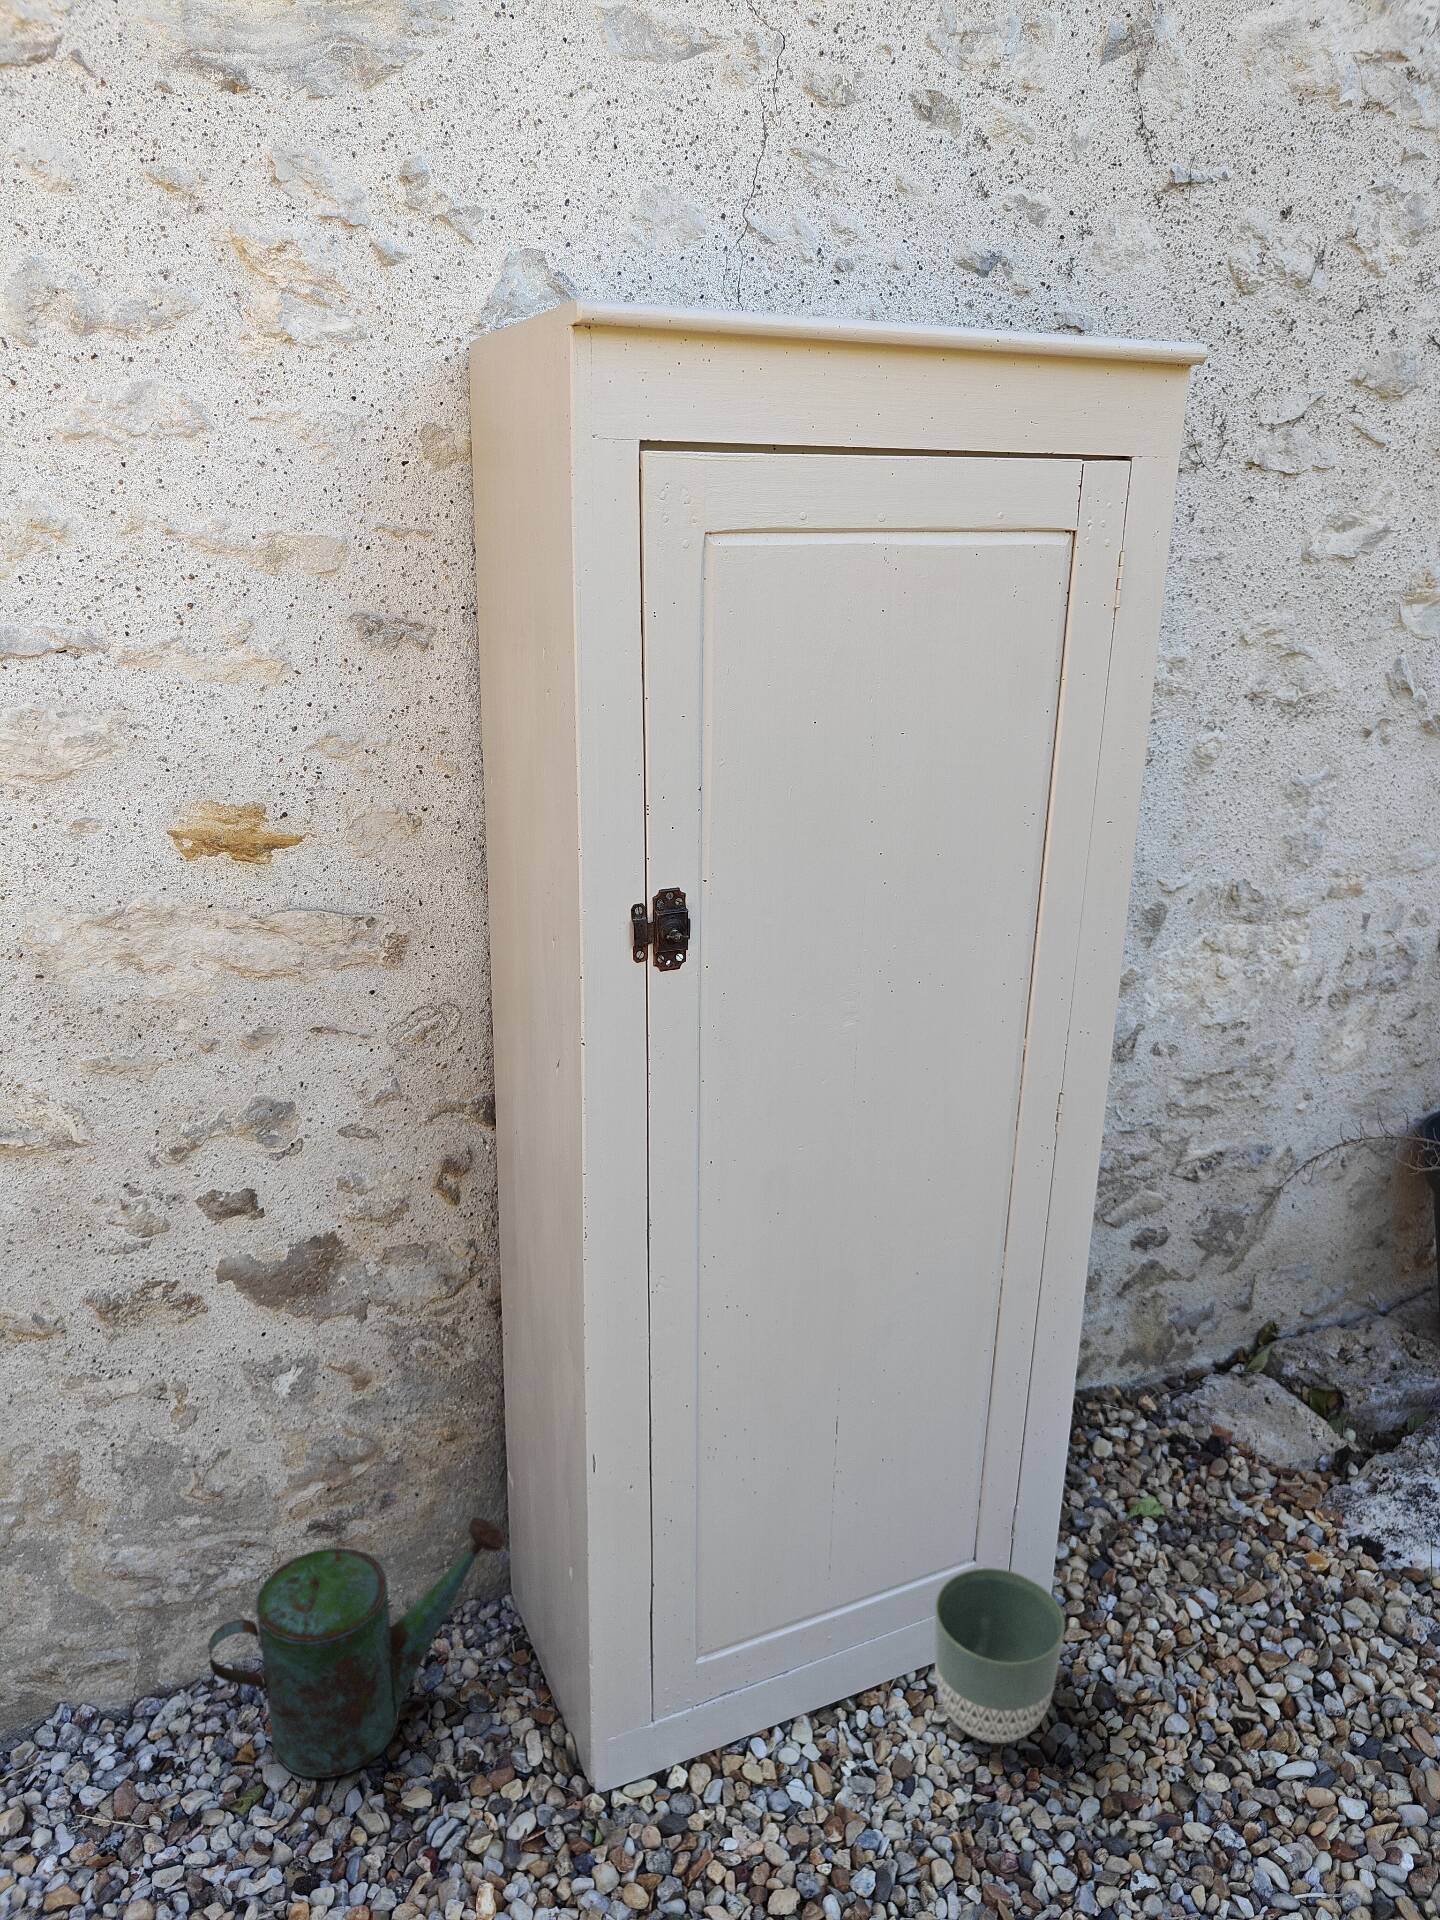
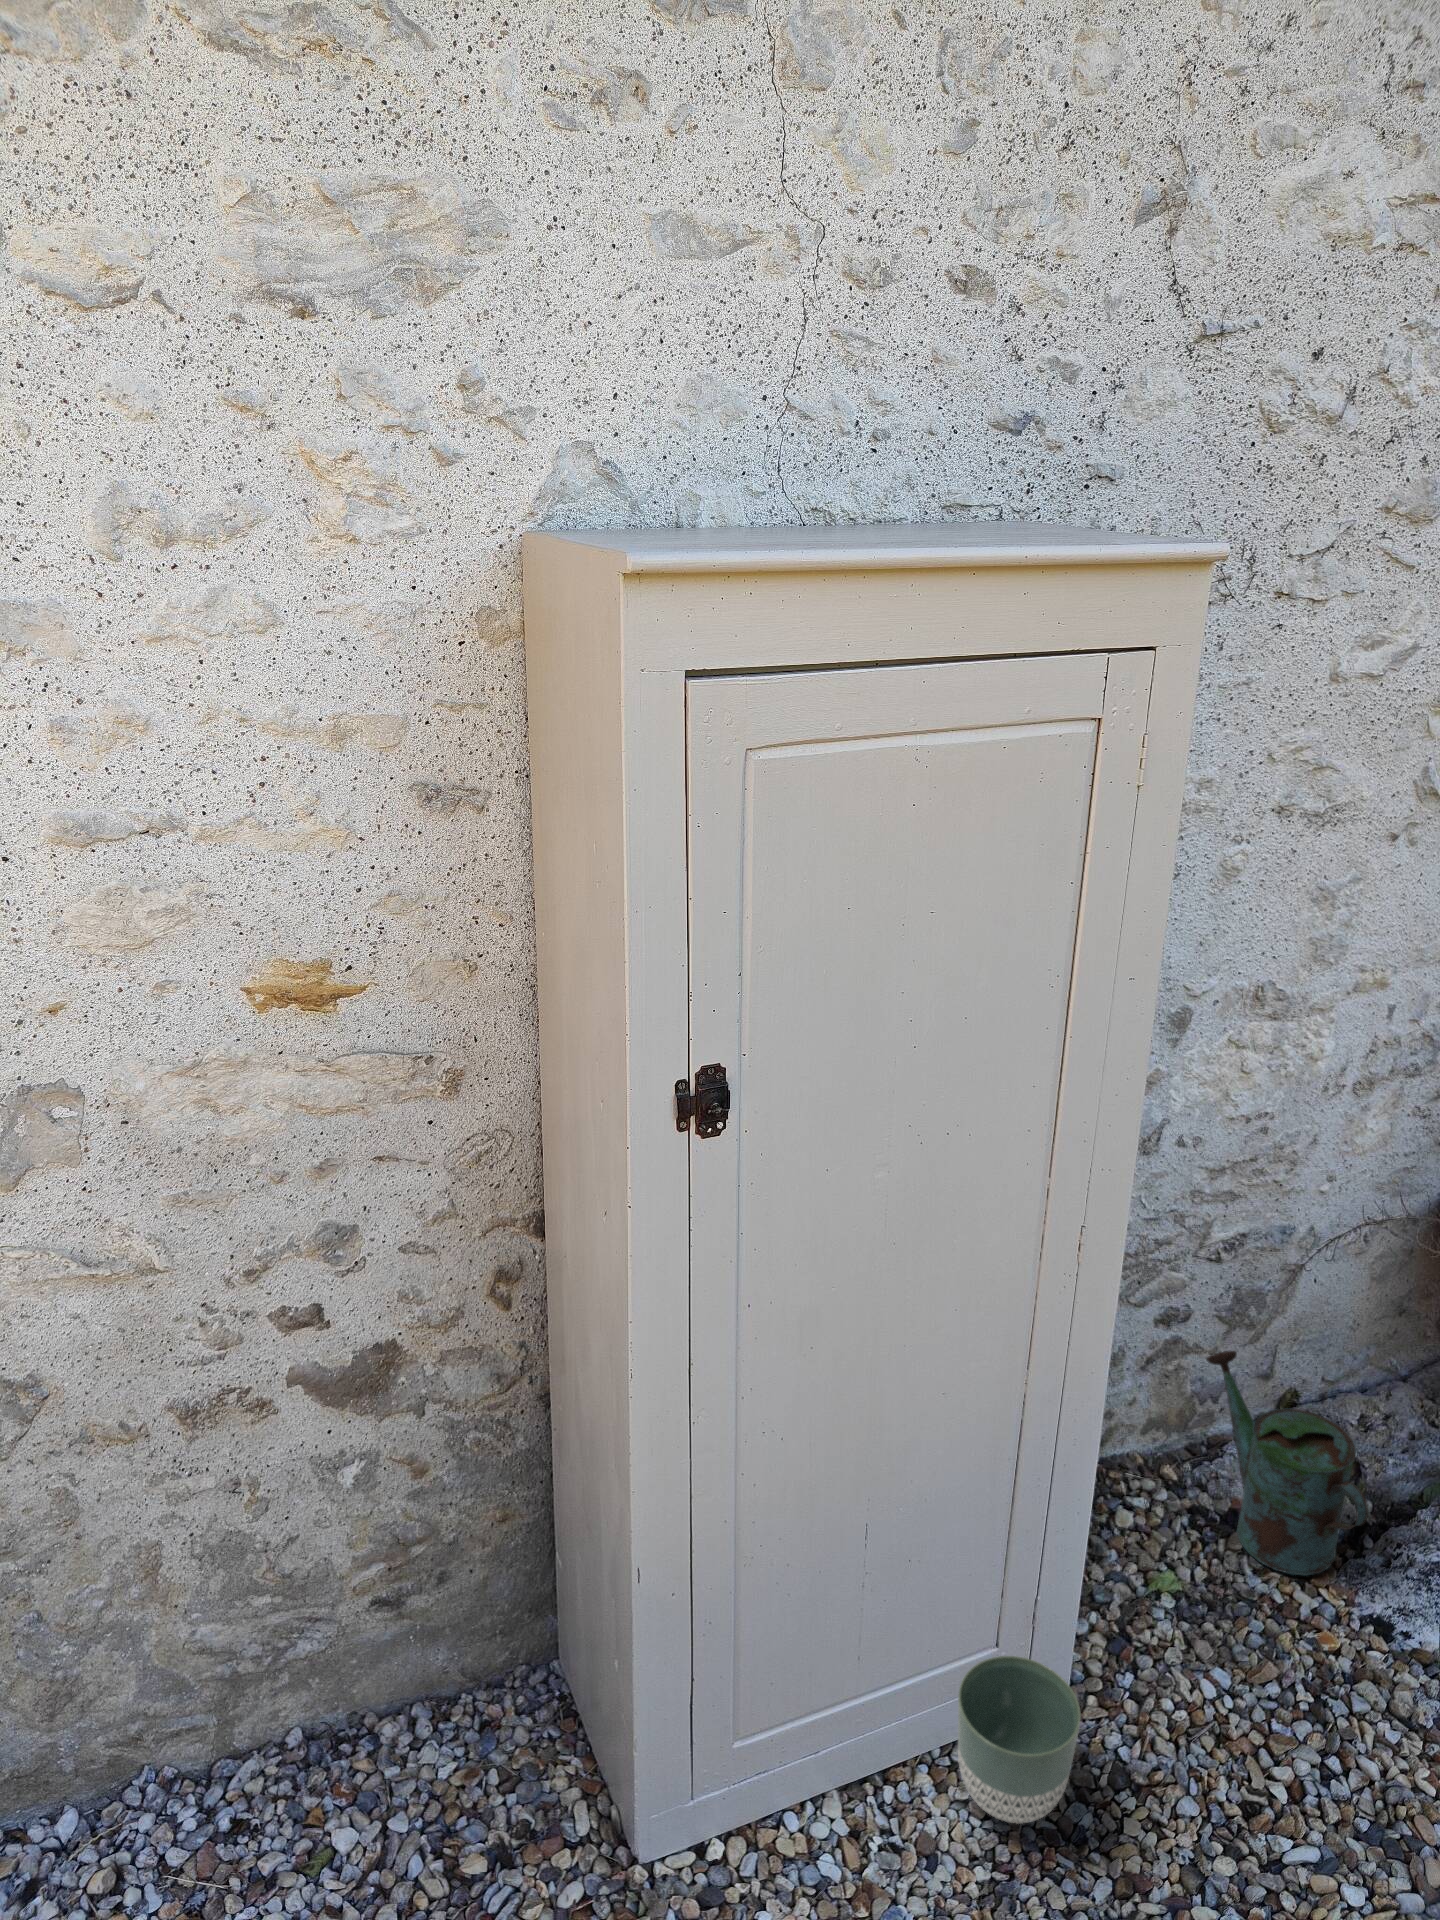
watering can: present [208,1517,505,1778] -> present [1206,1351,1368,1576]

